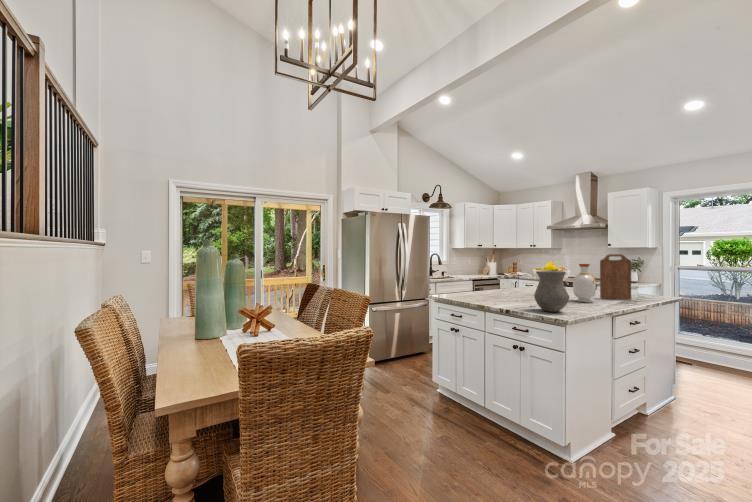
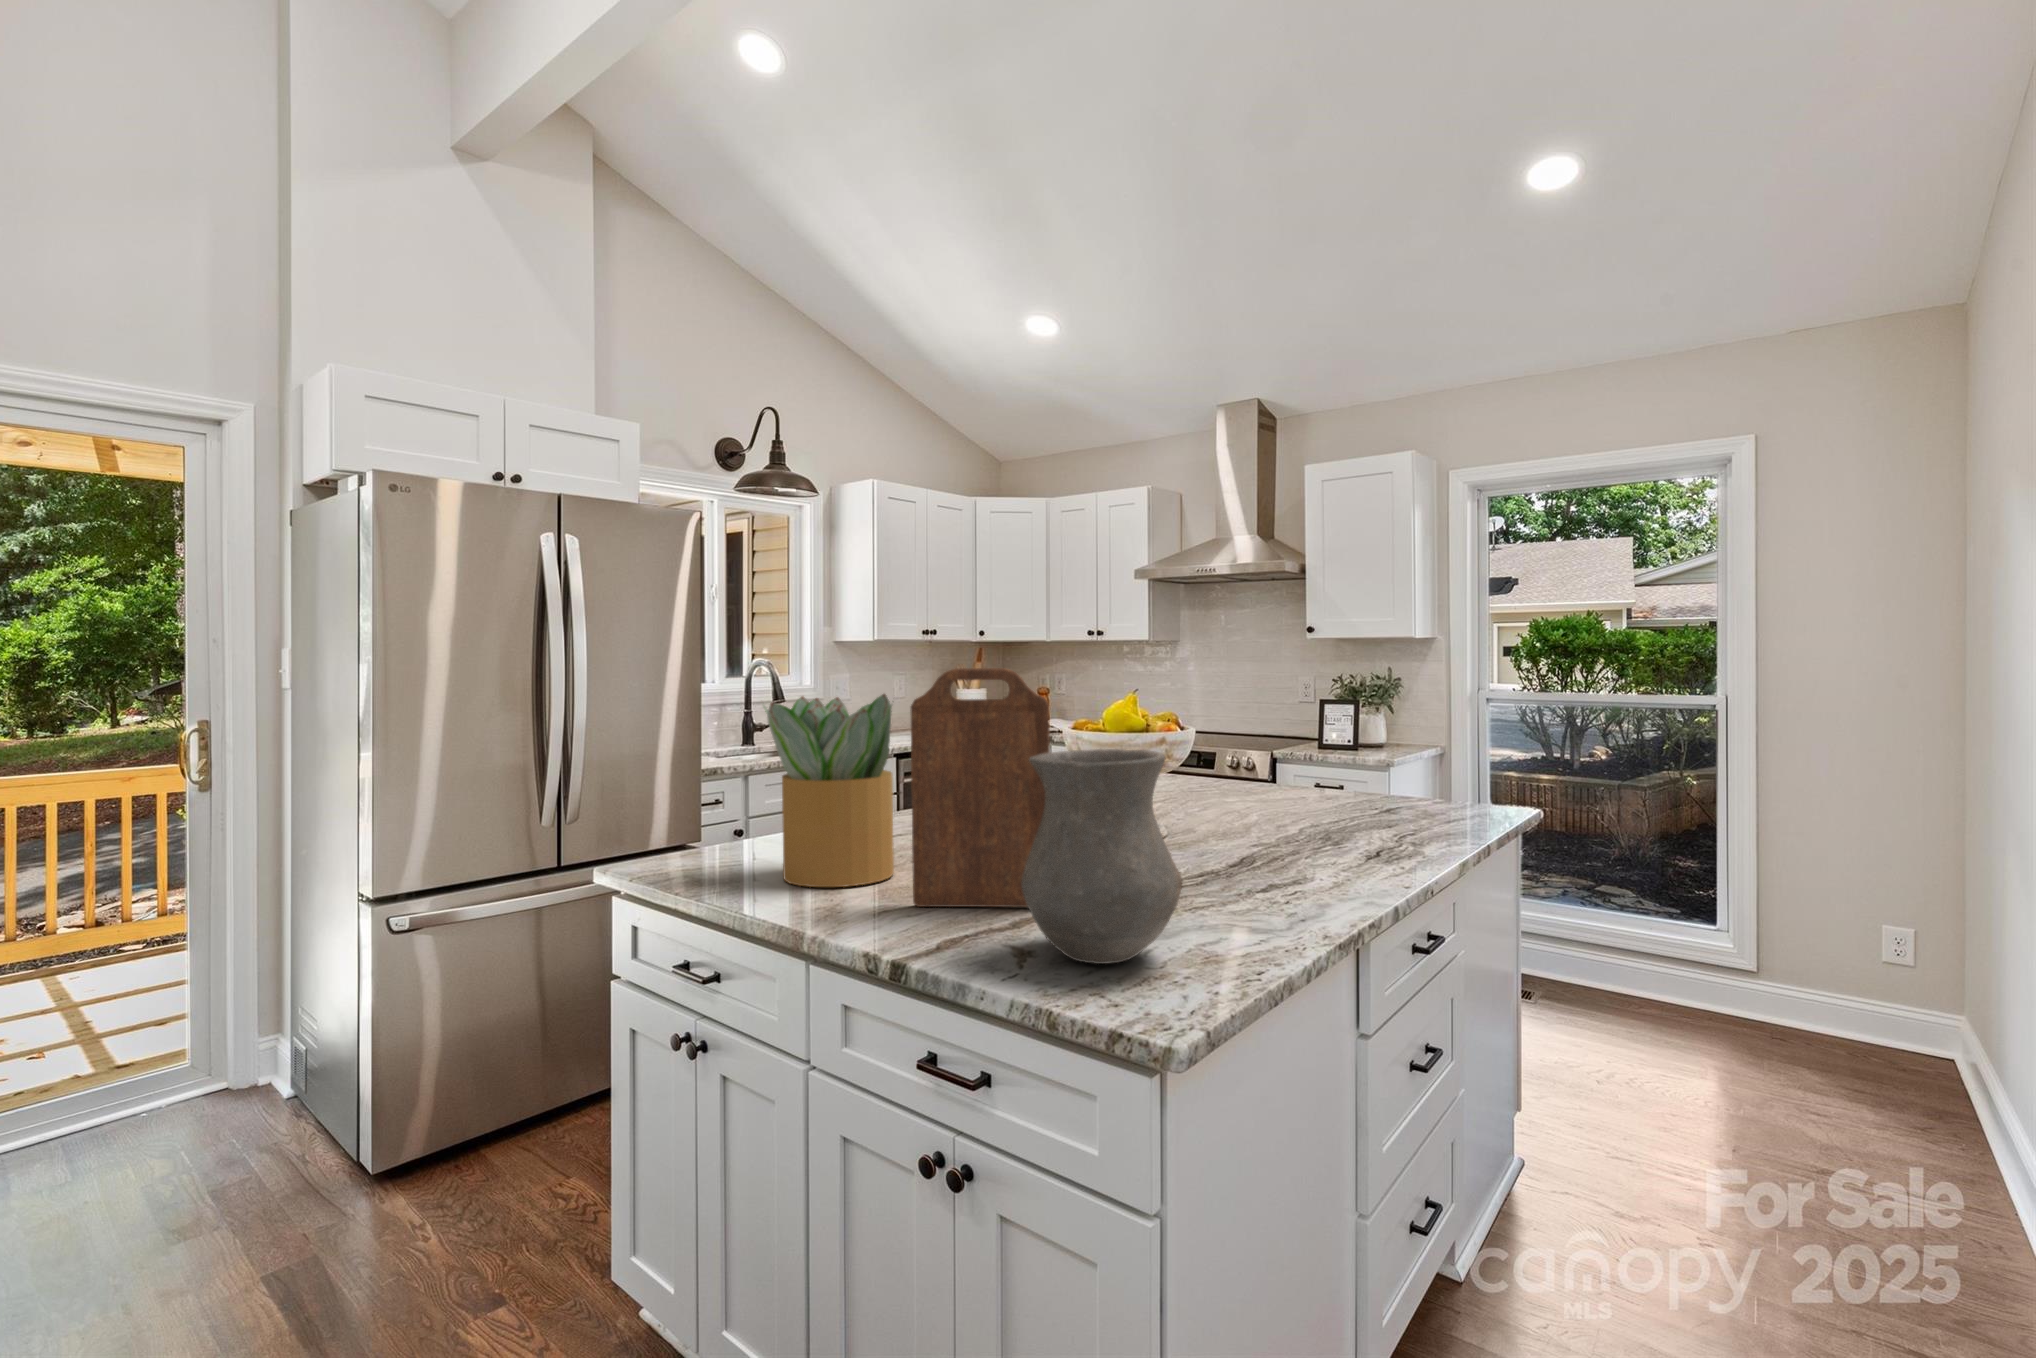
cutting board: present [600,254,631,300] -> present [910,668,1050,907]
potted plant: none [469,260,498,300] -> present [763,694,894,887]
bottle: present [573,264,596,302] -> none [1202,704,1288,867]

